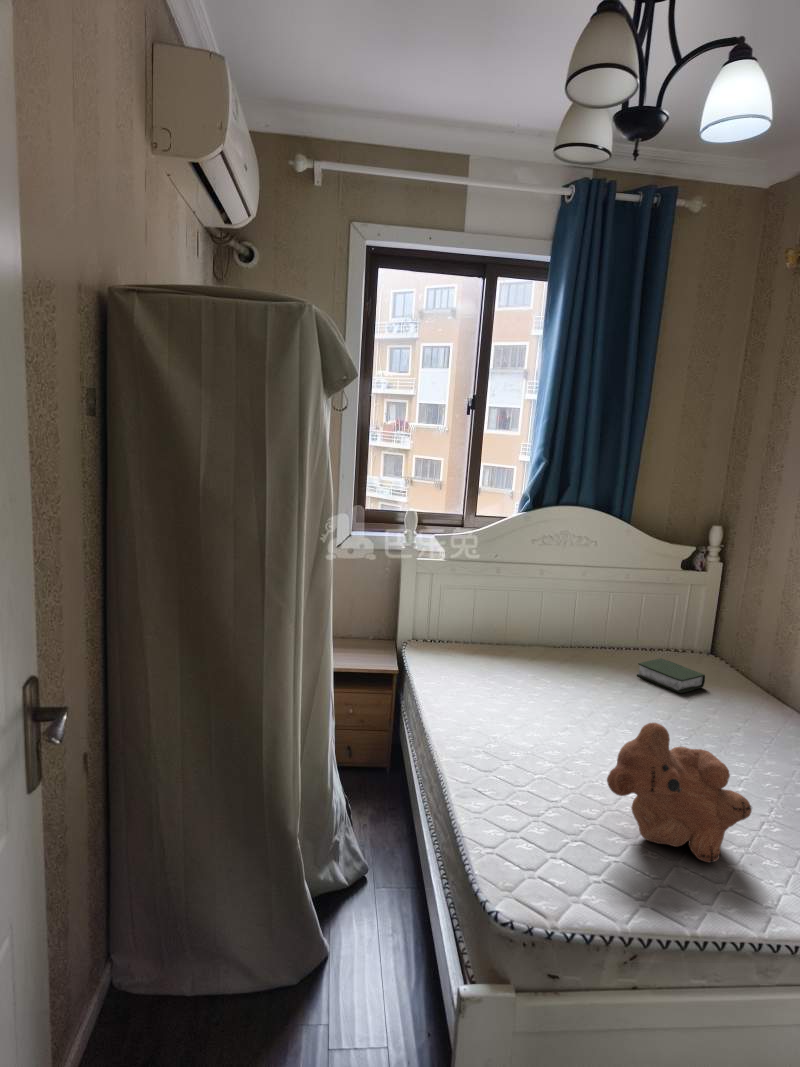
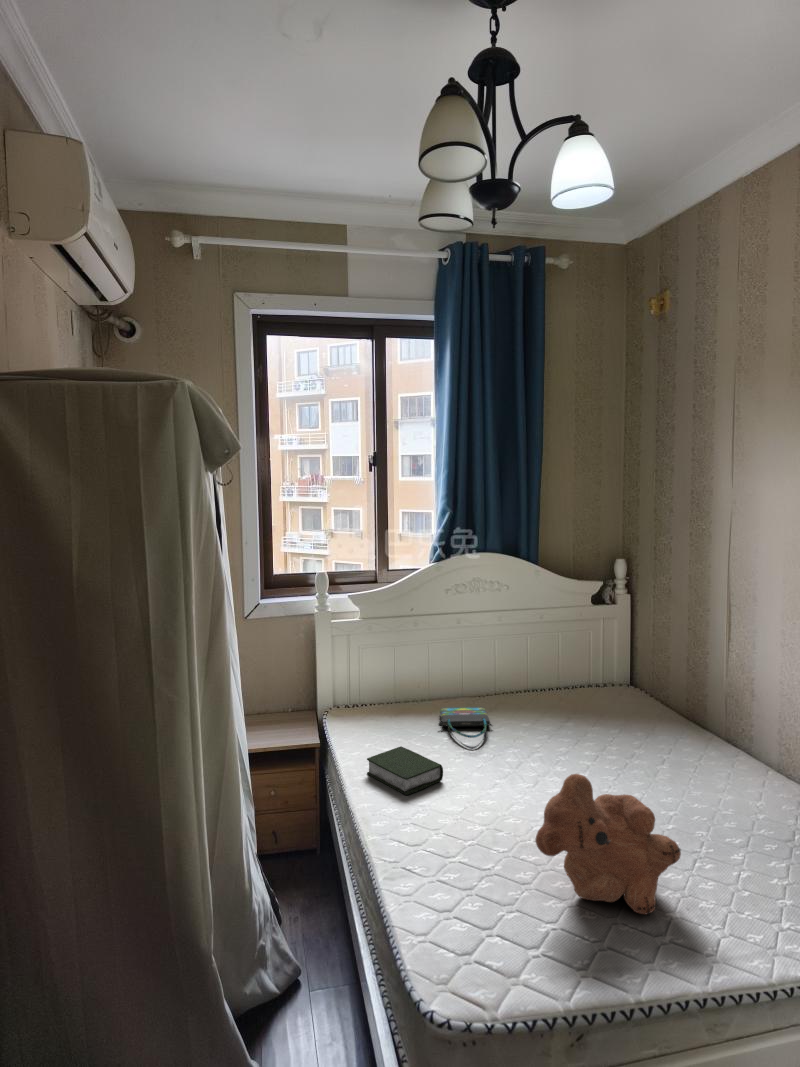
tote bag: none [513,653,568,695] -> present [438,707,492,749]
book: present [637,658,705,693] -> present [367,746,443,795]

